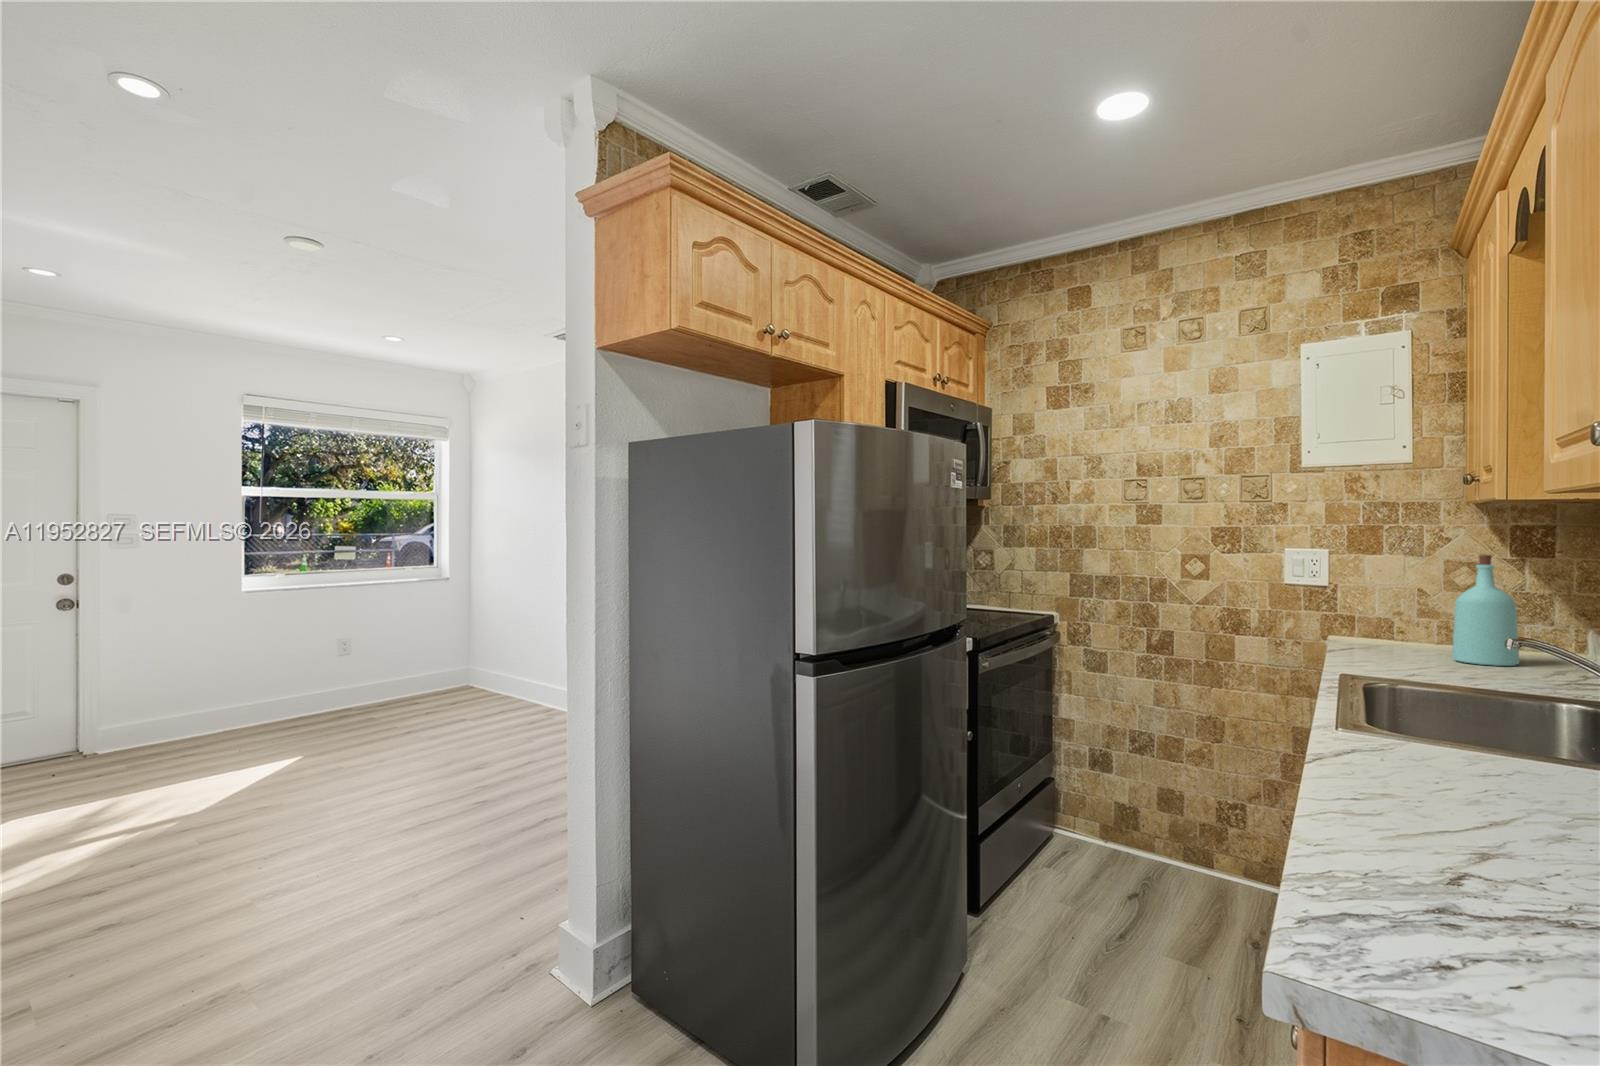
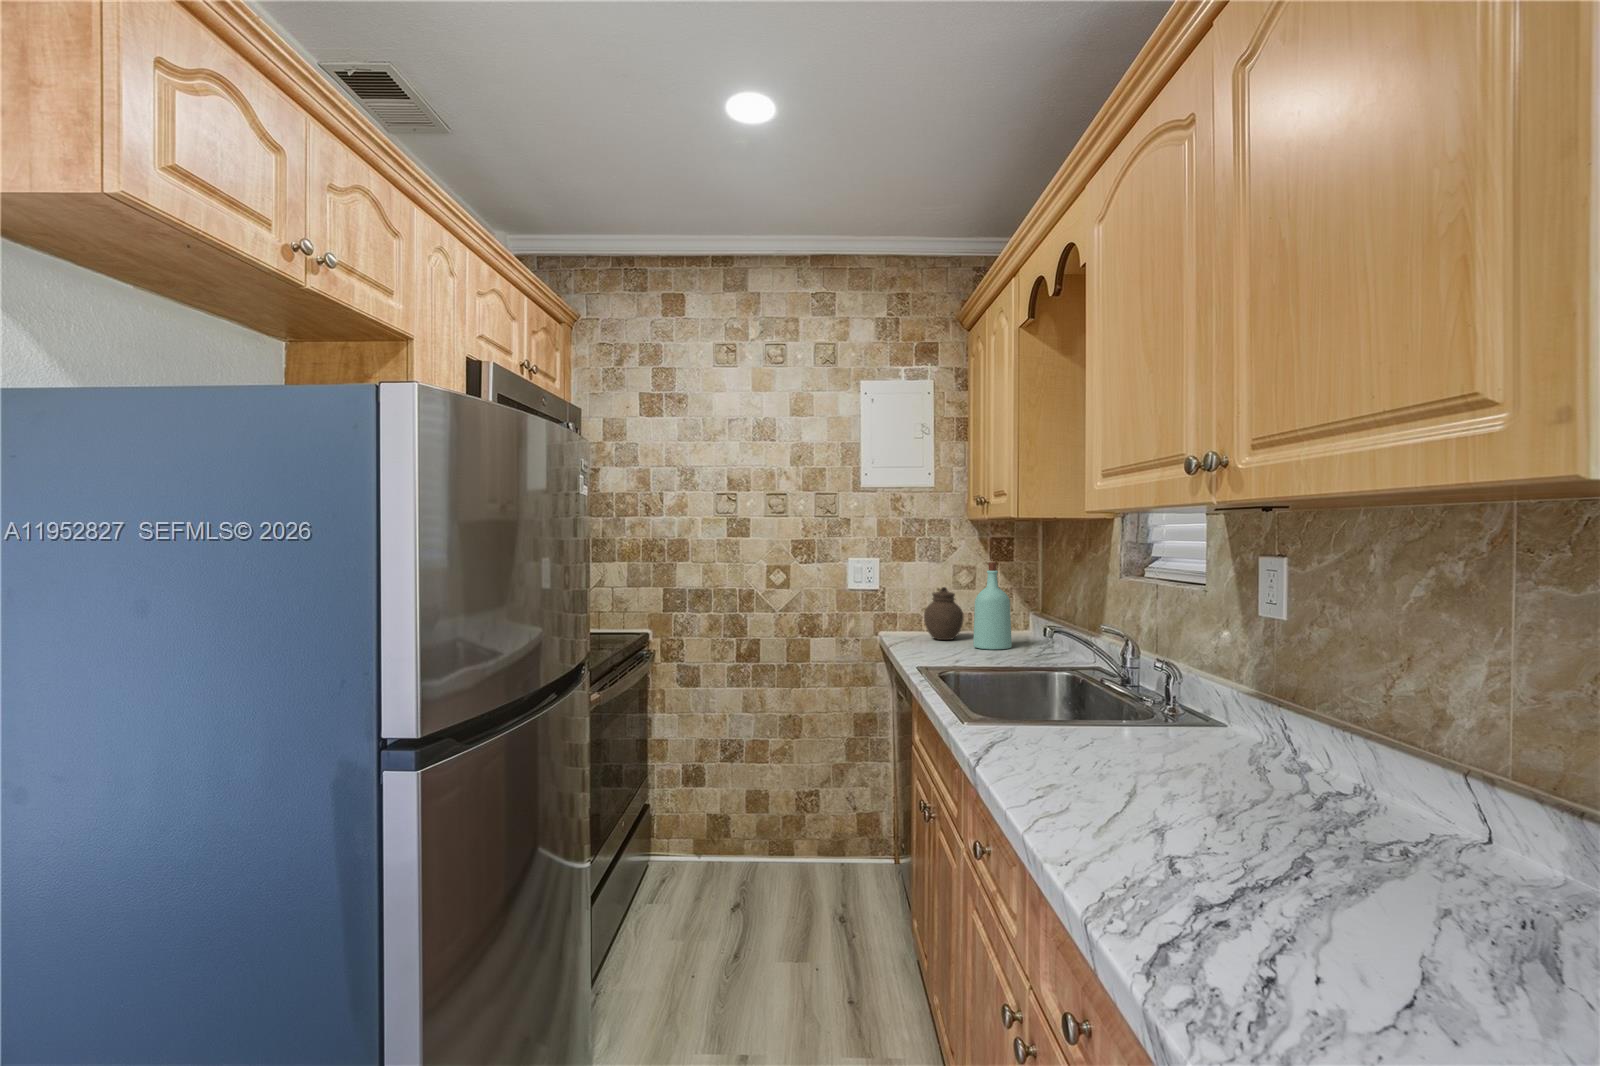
jar: none [1388,585,1450,650] -> present [924,587,964,640]

